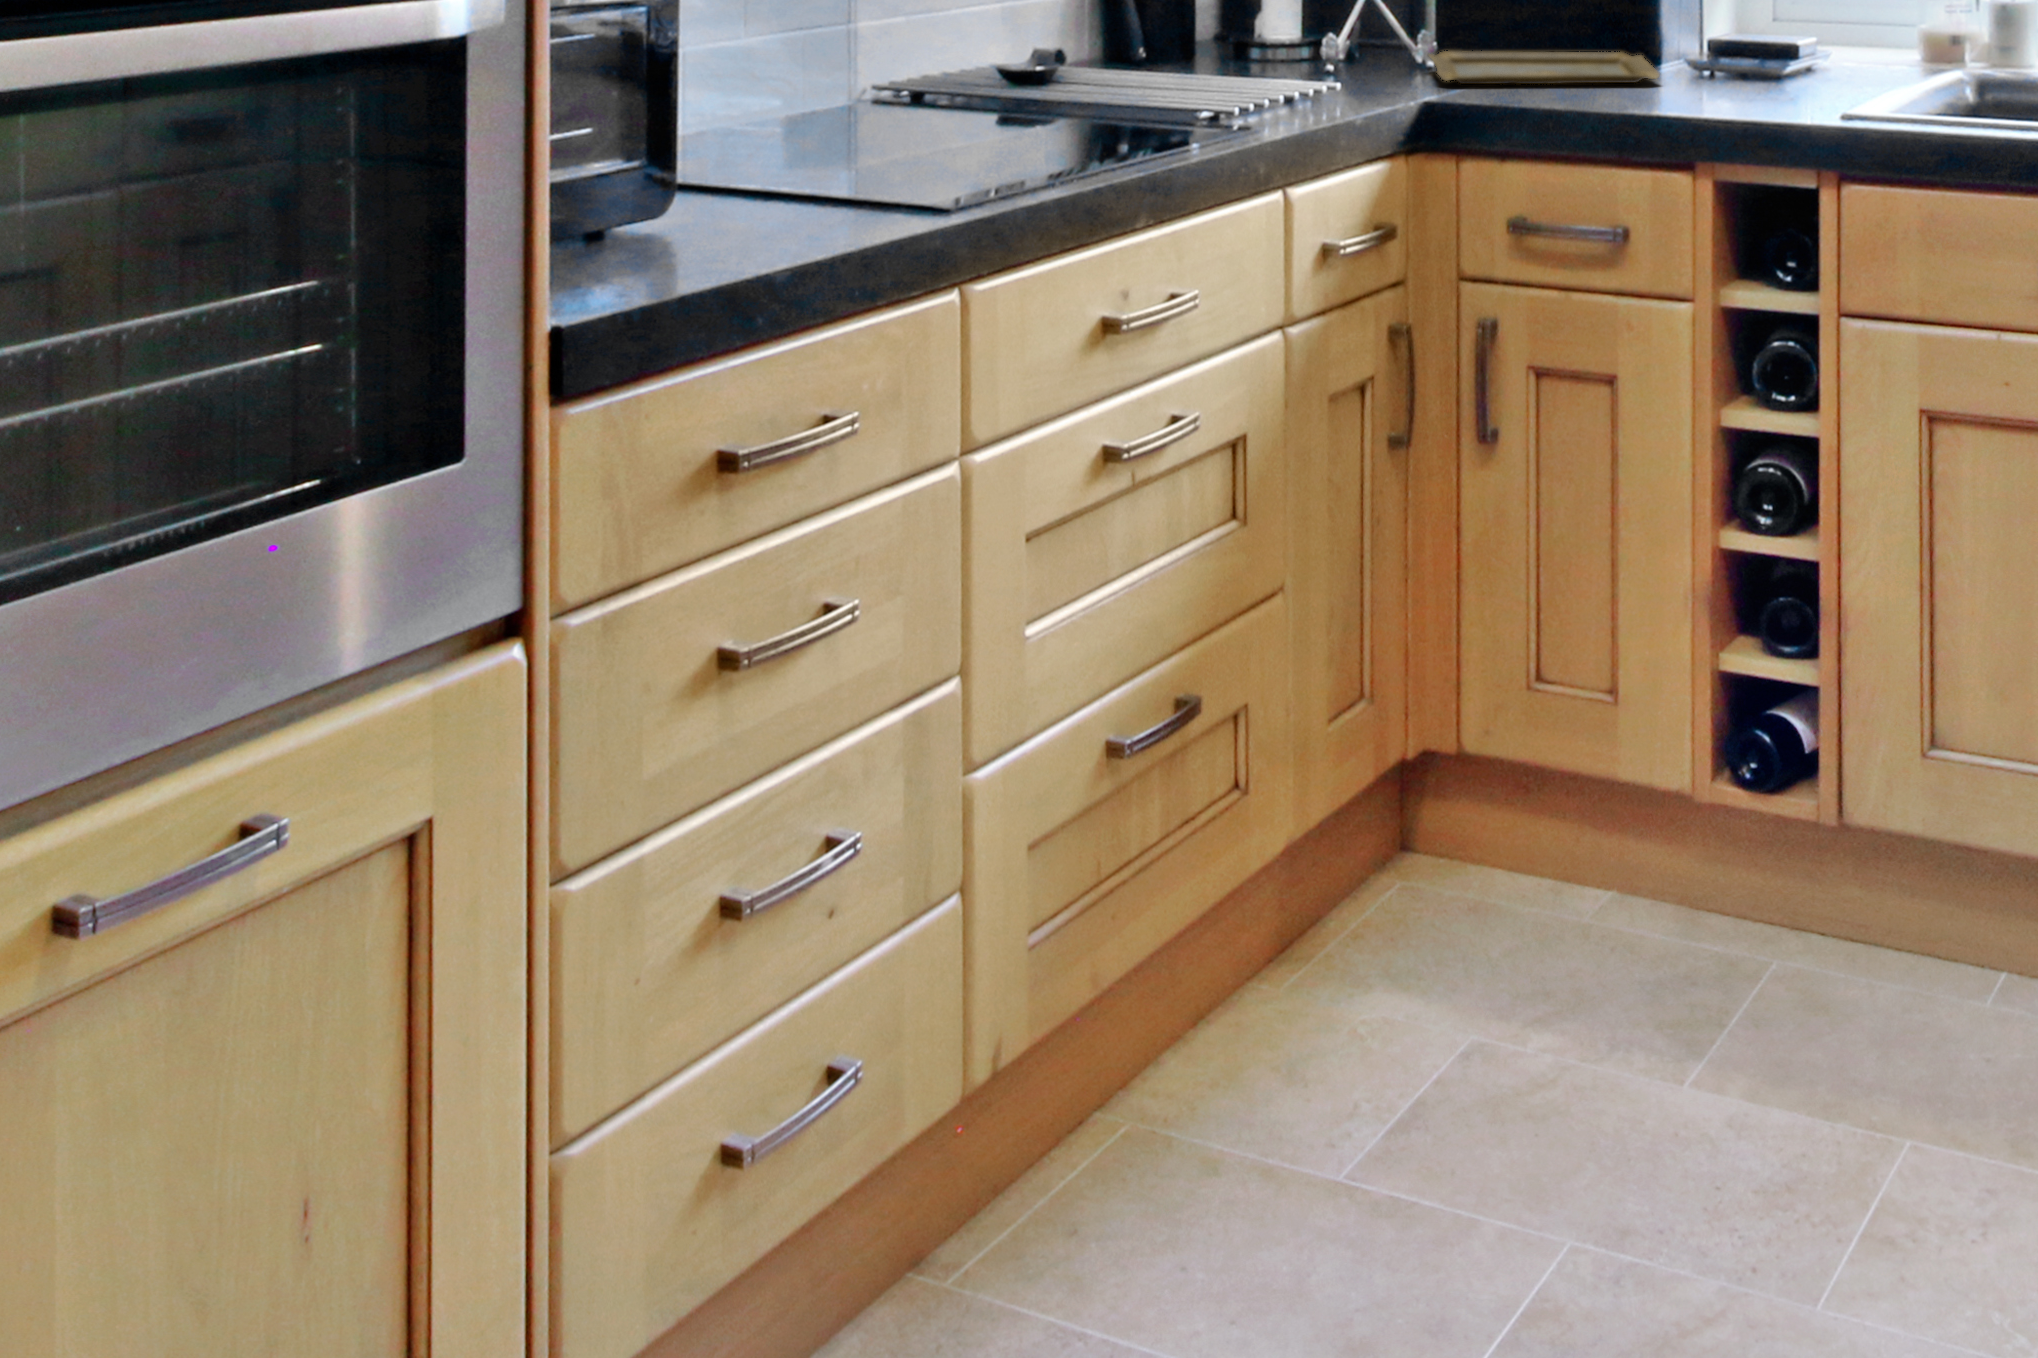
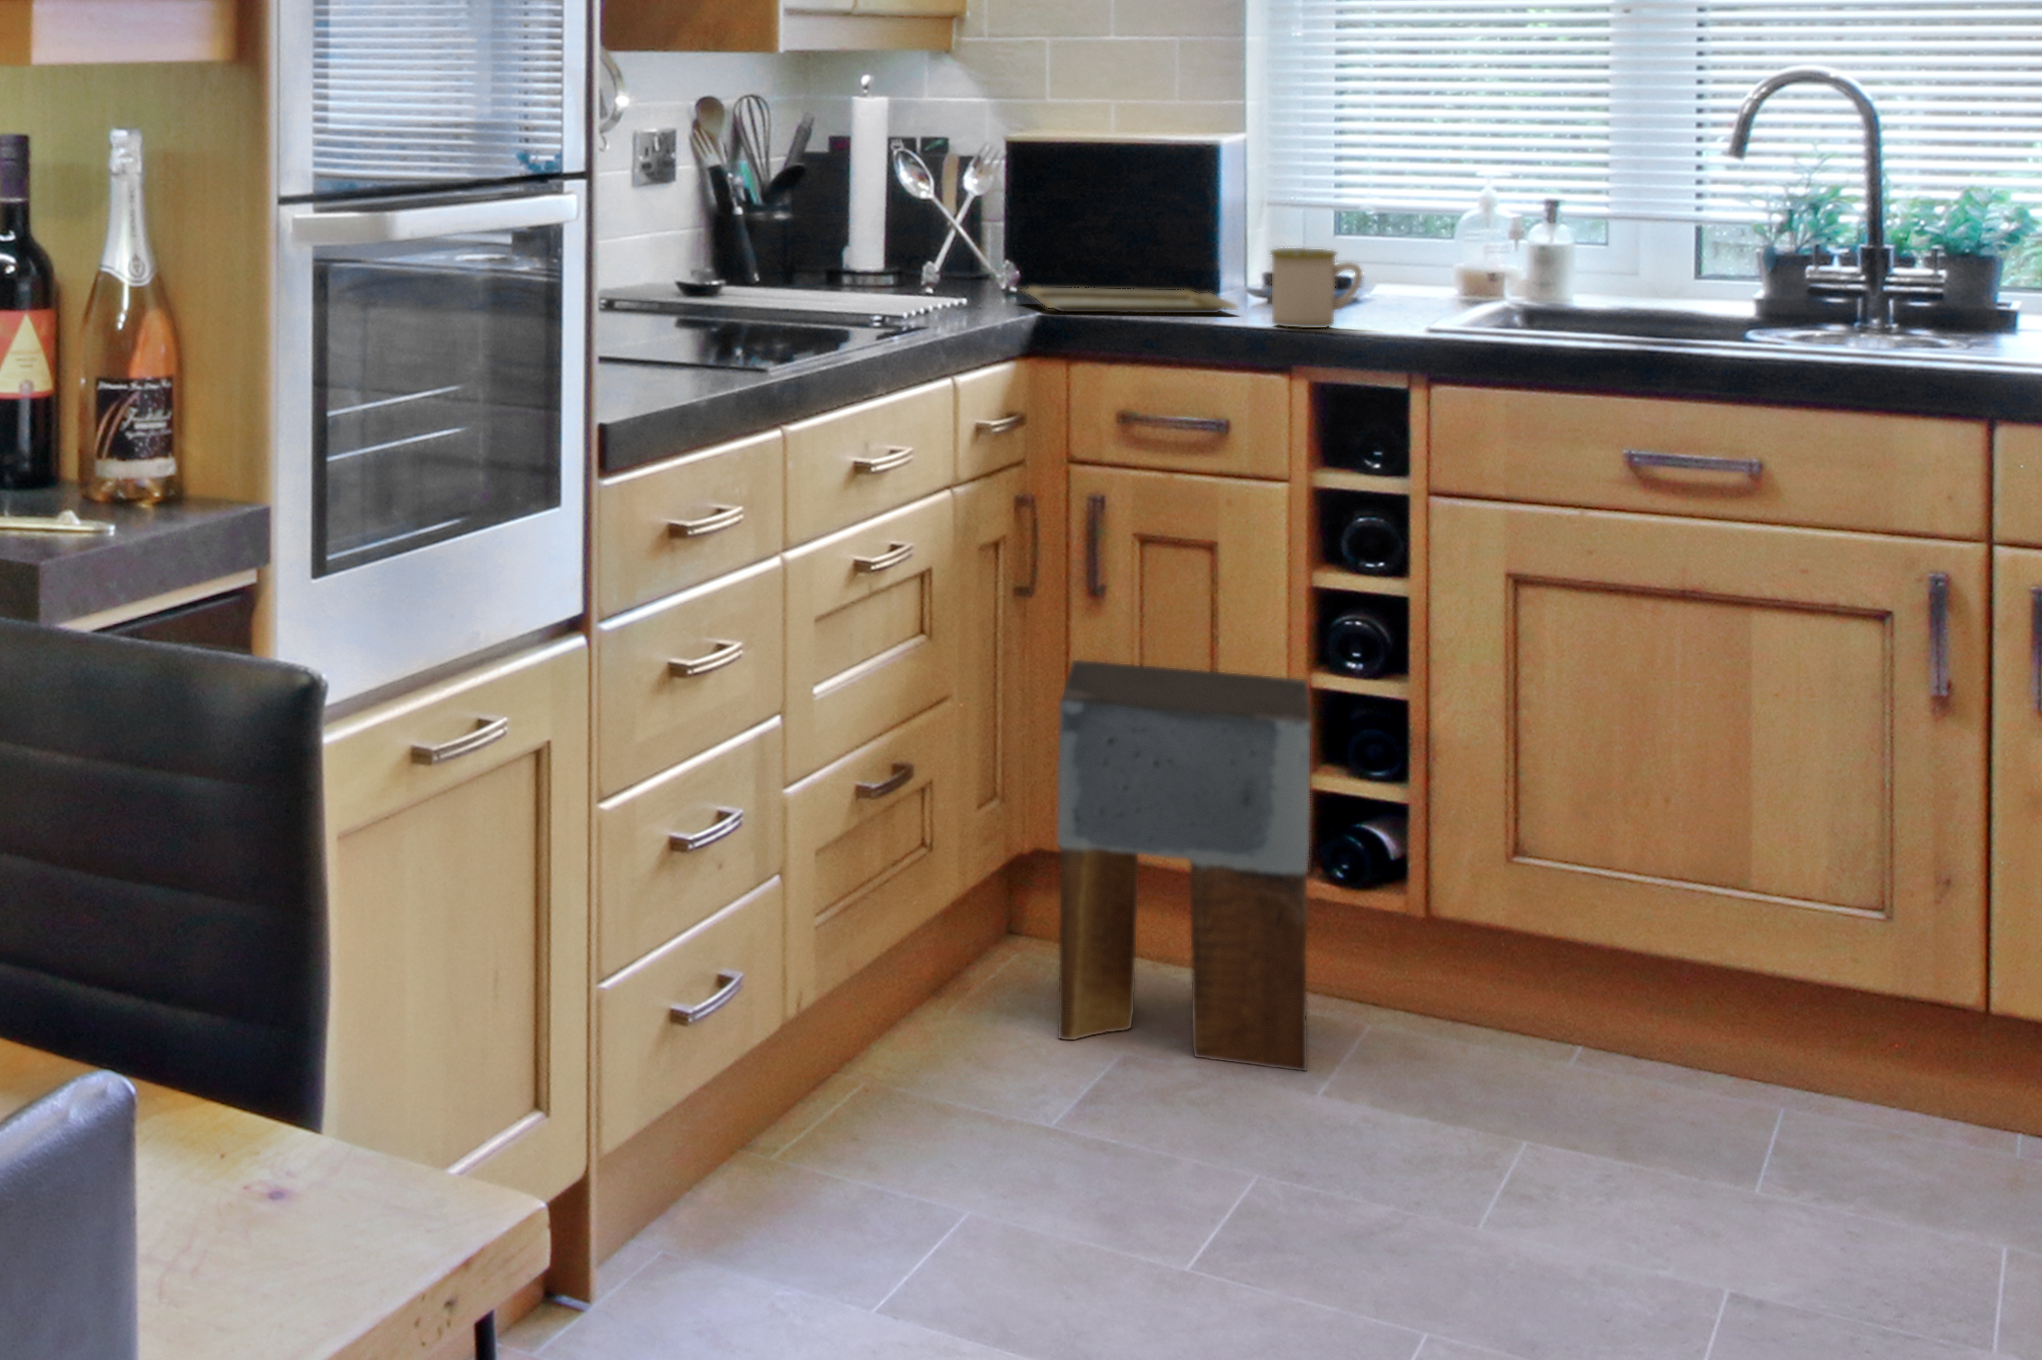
mug: none [1679,8,1780,105] -> present [1270,248,1362,328]
stool: none [1393,522,1705,1055] -> present [1057,660,1310,1071]

